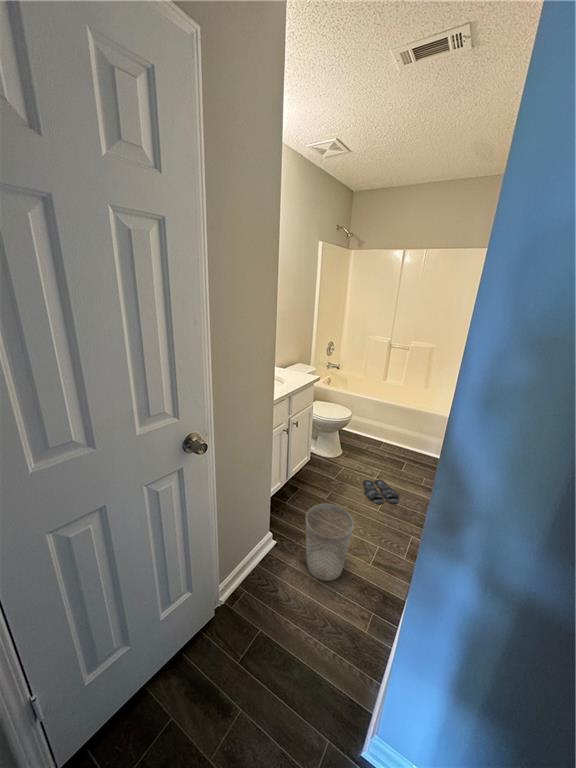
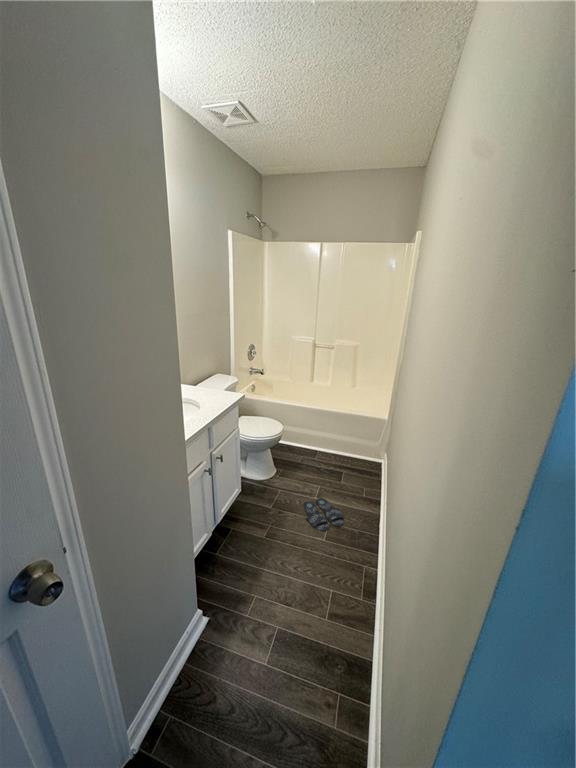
wastebasket: present [306,504,353,581] -> none [245,559,305,662]

